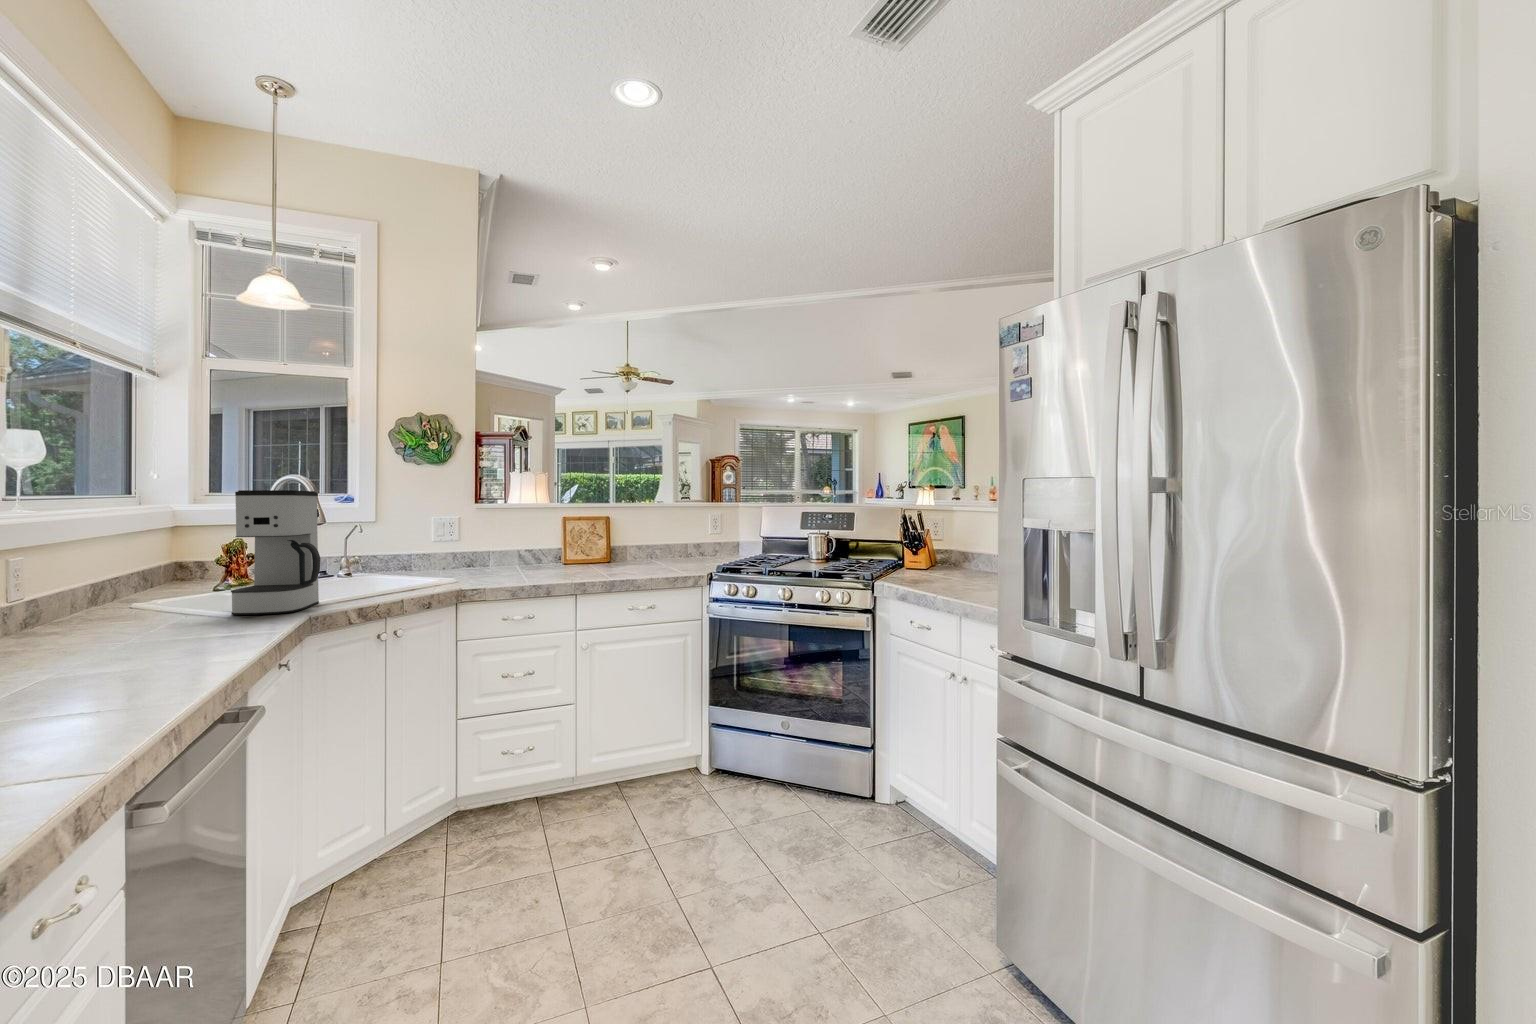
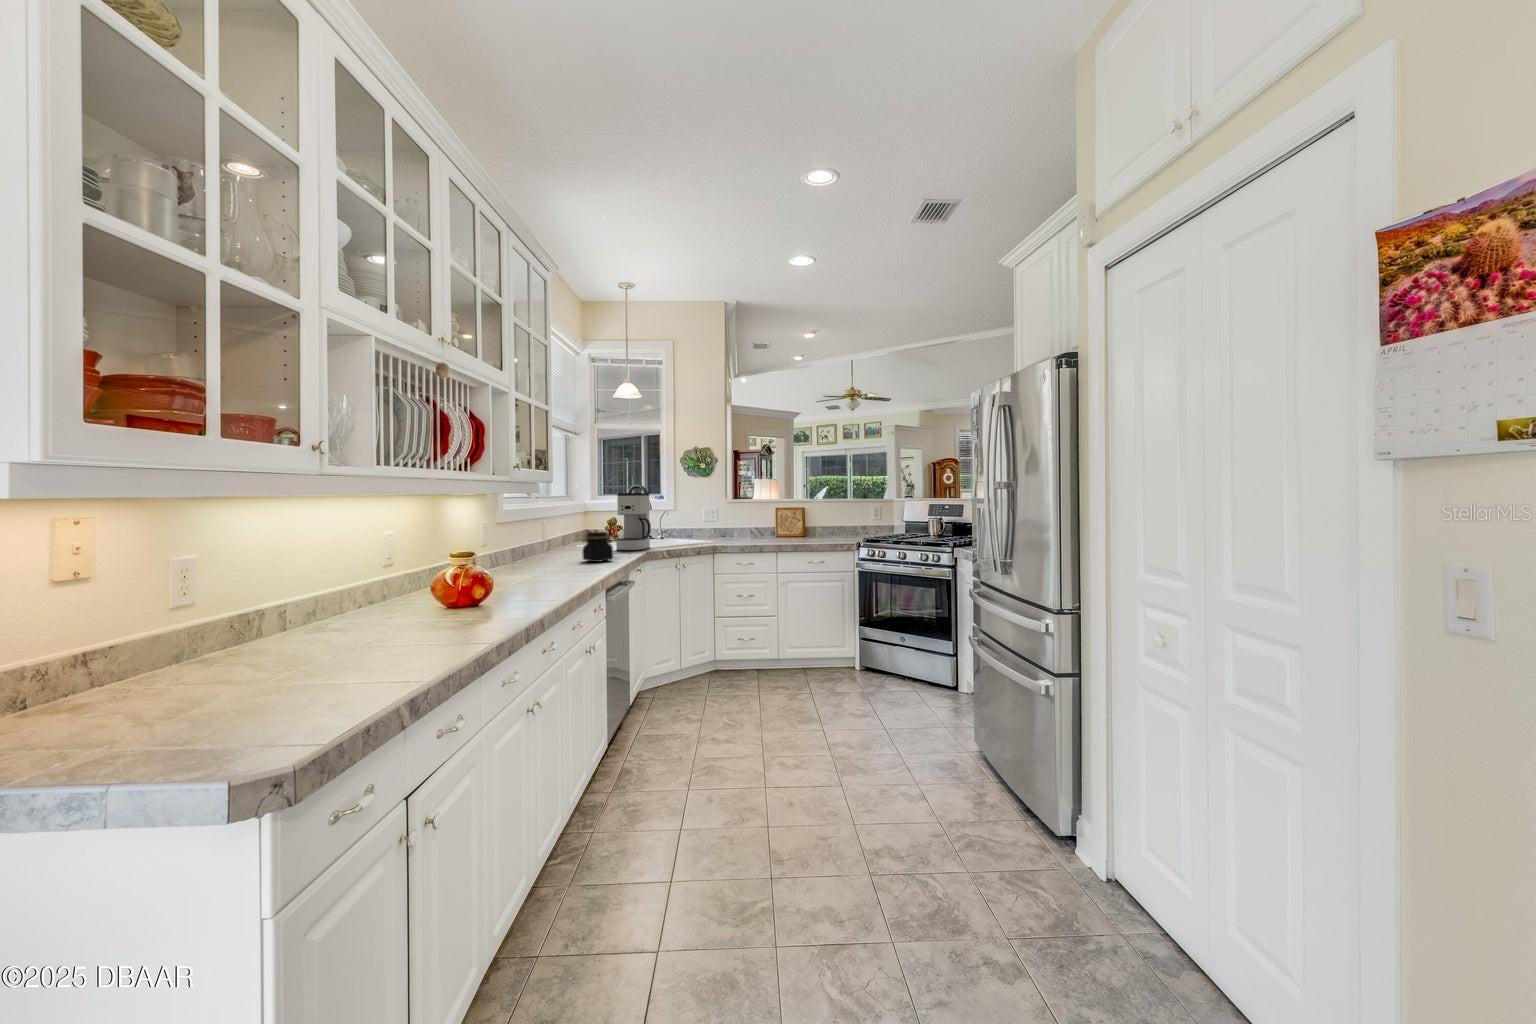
jar: none [91,586,201,667] -> present [582,532,613,562]

